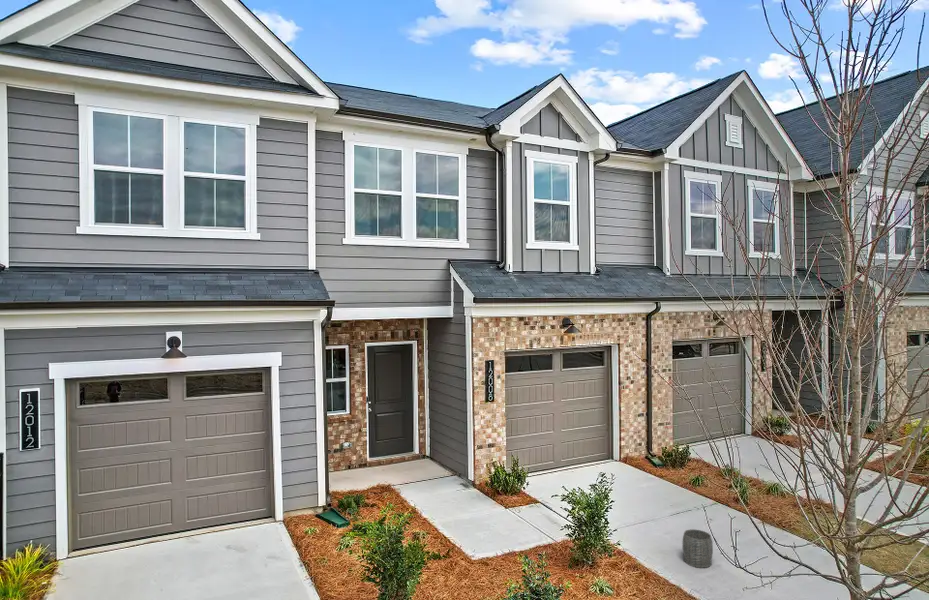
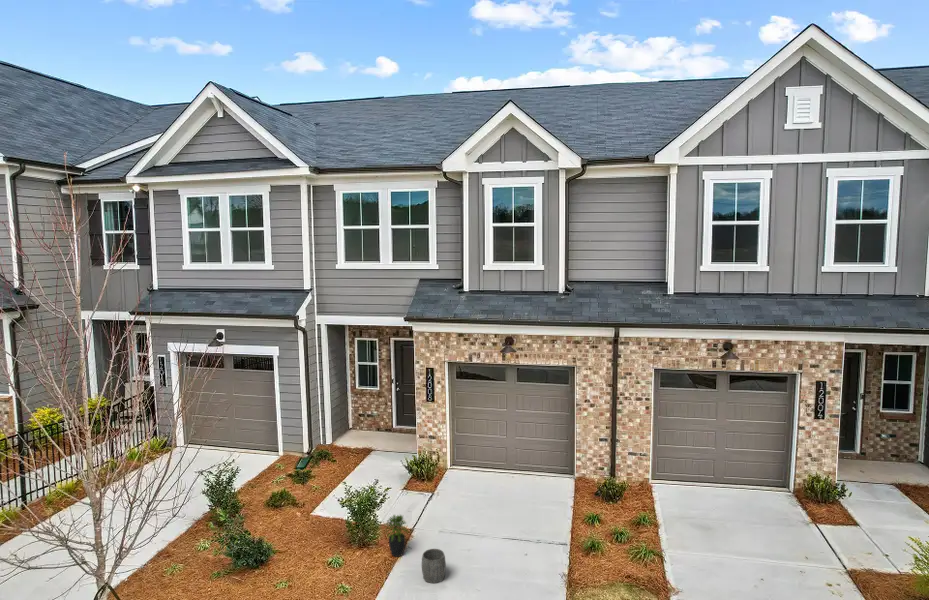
potted plant: none [613,507,645,561] -> present [385,515,408,557]

